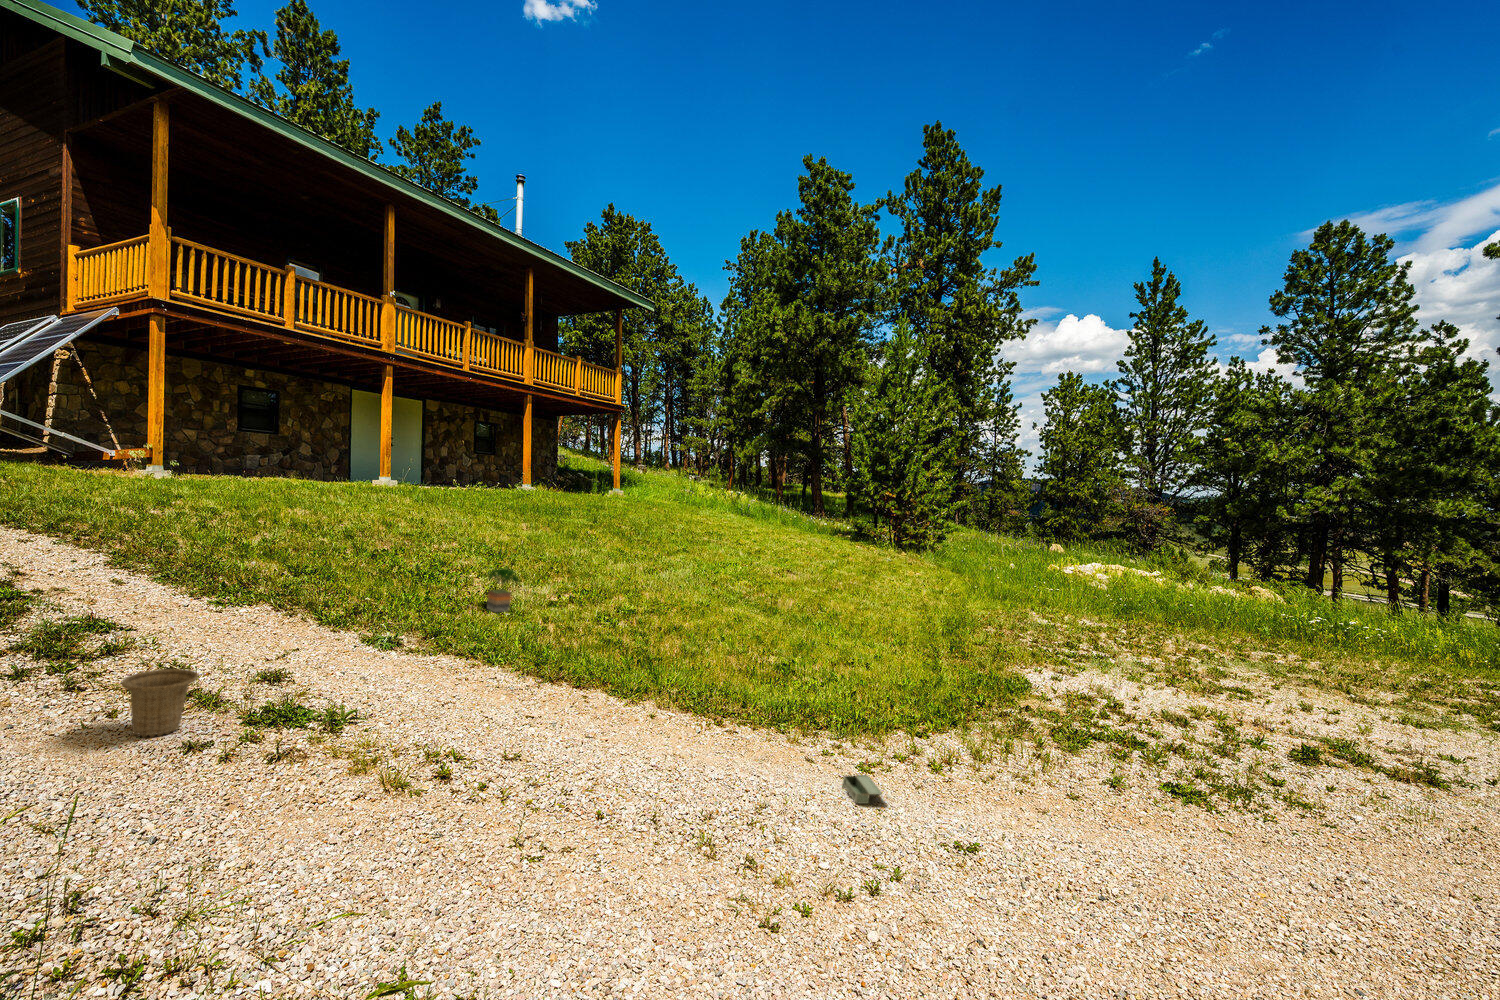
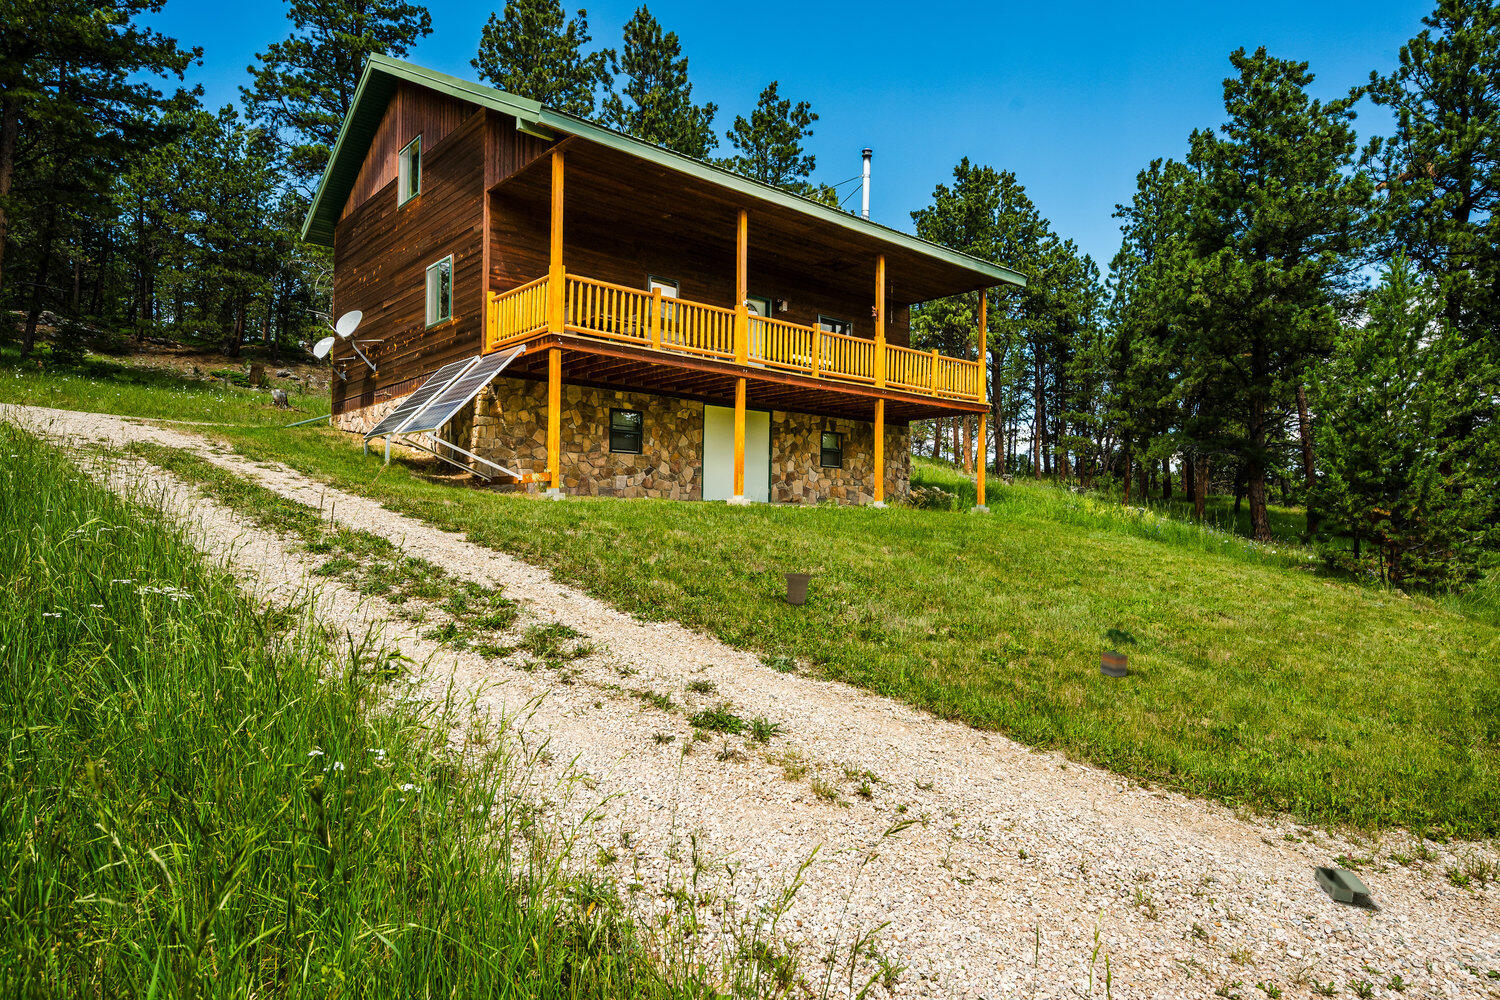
potted tree: present [487,568,519,612] -> present [1100,628,1138,677]
basket: present [121,669,198,737] -> present [784,572,812,604]

